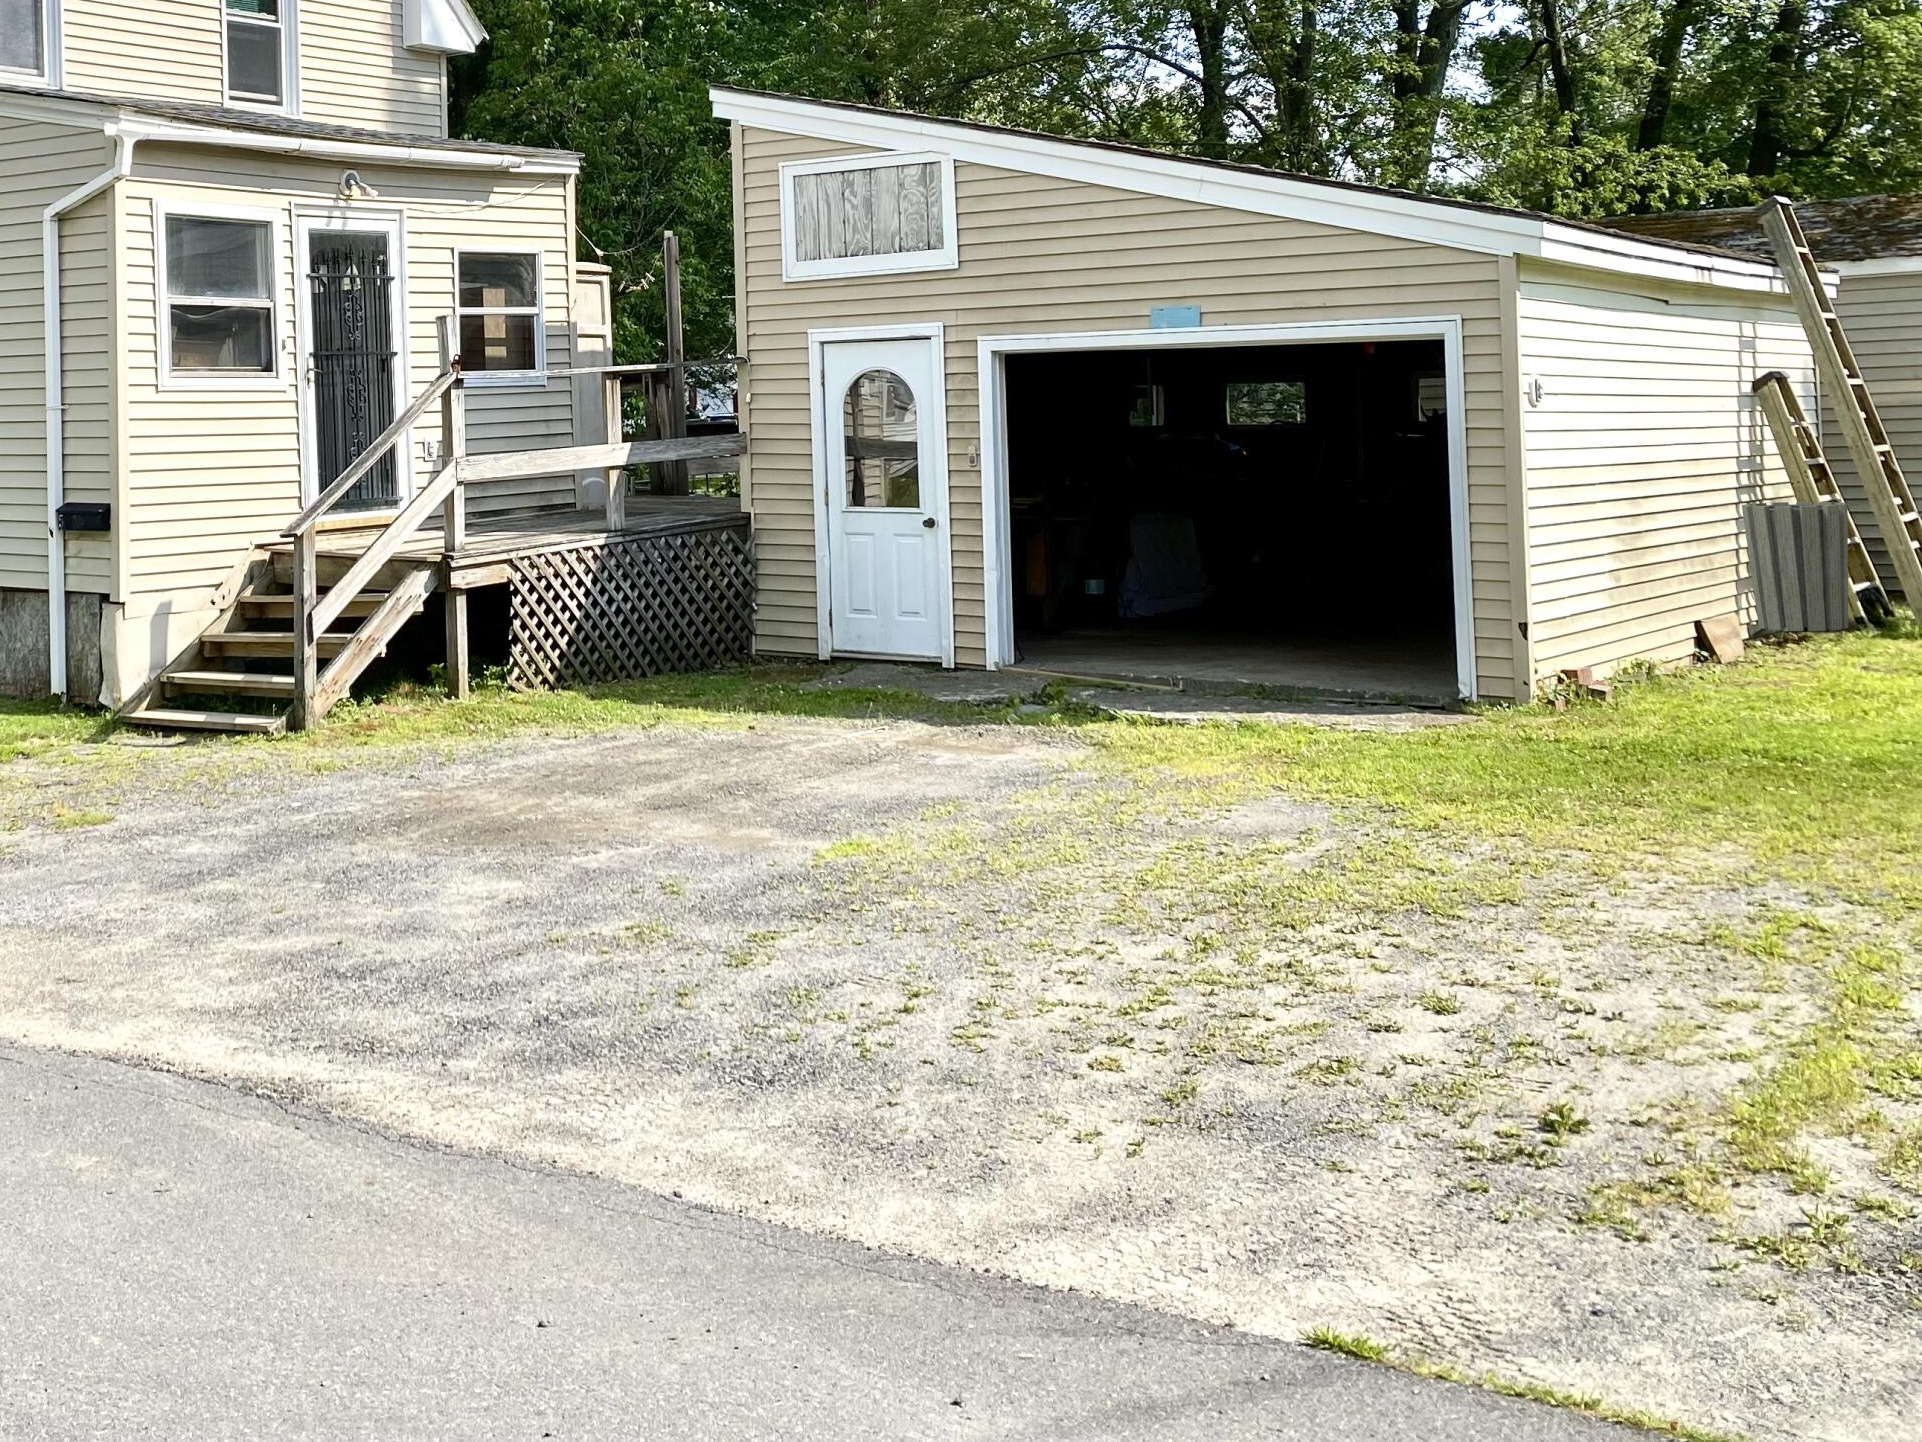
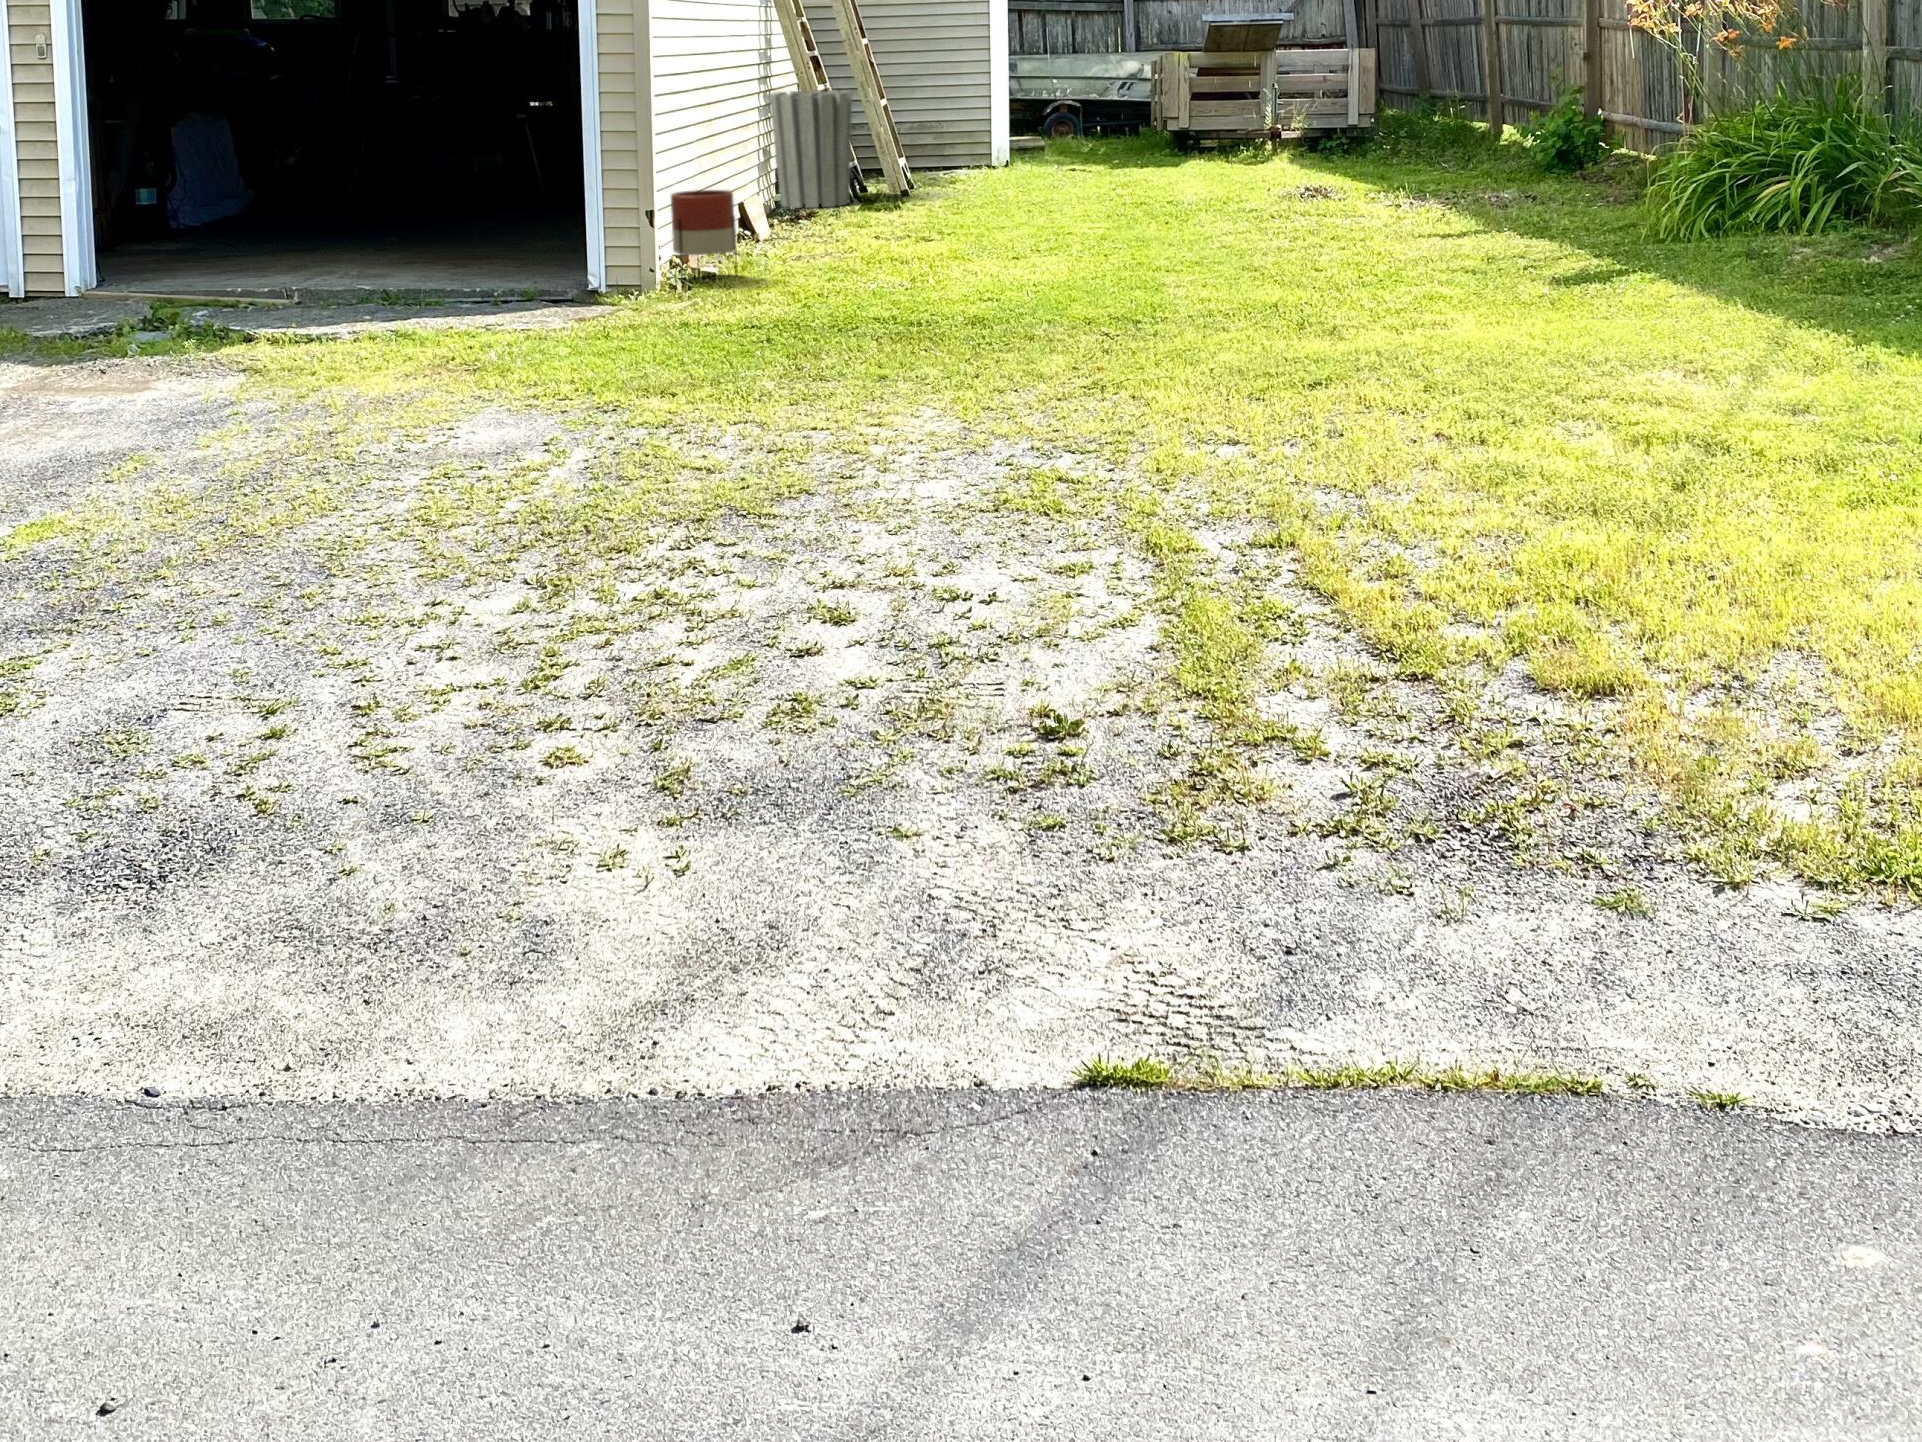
planter: none [1558,604,1635,697] -> present [671,190,737,279]

